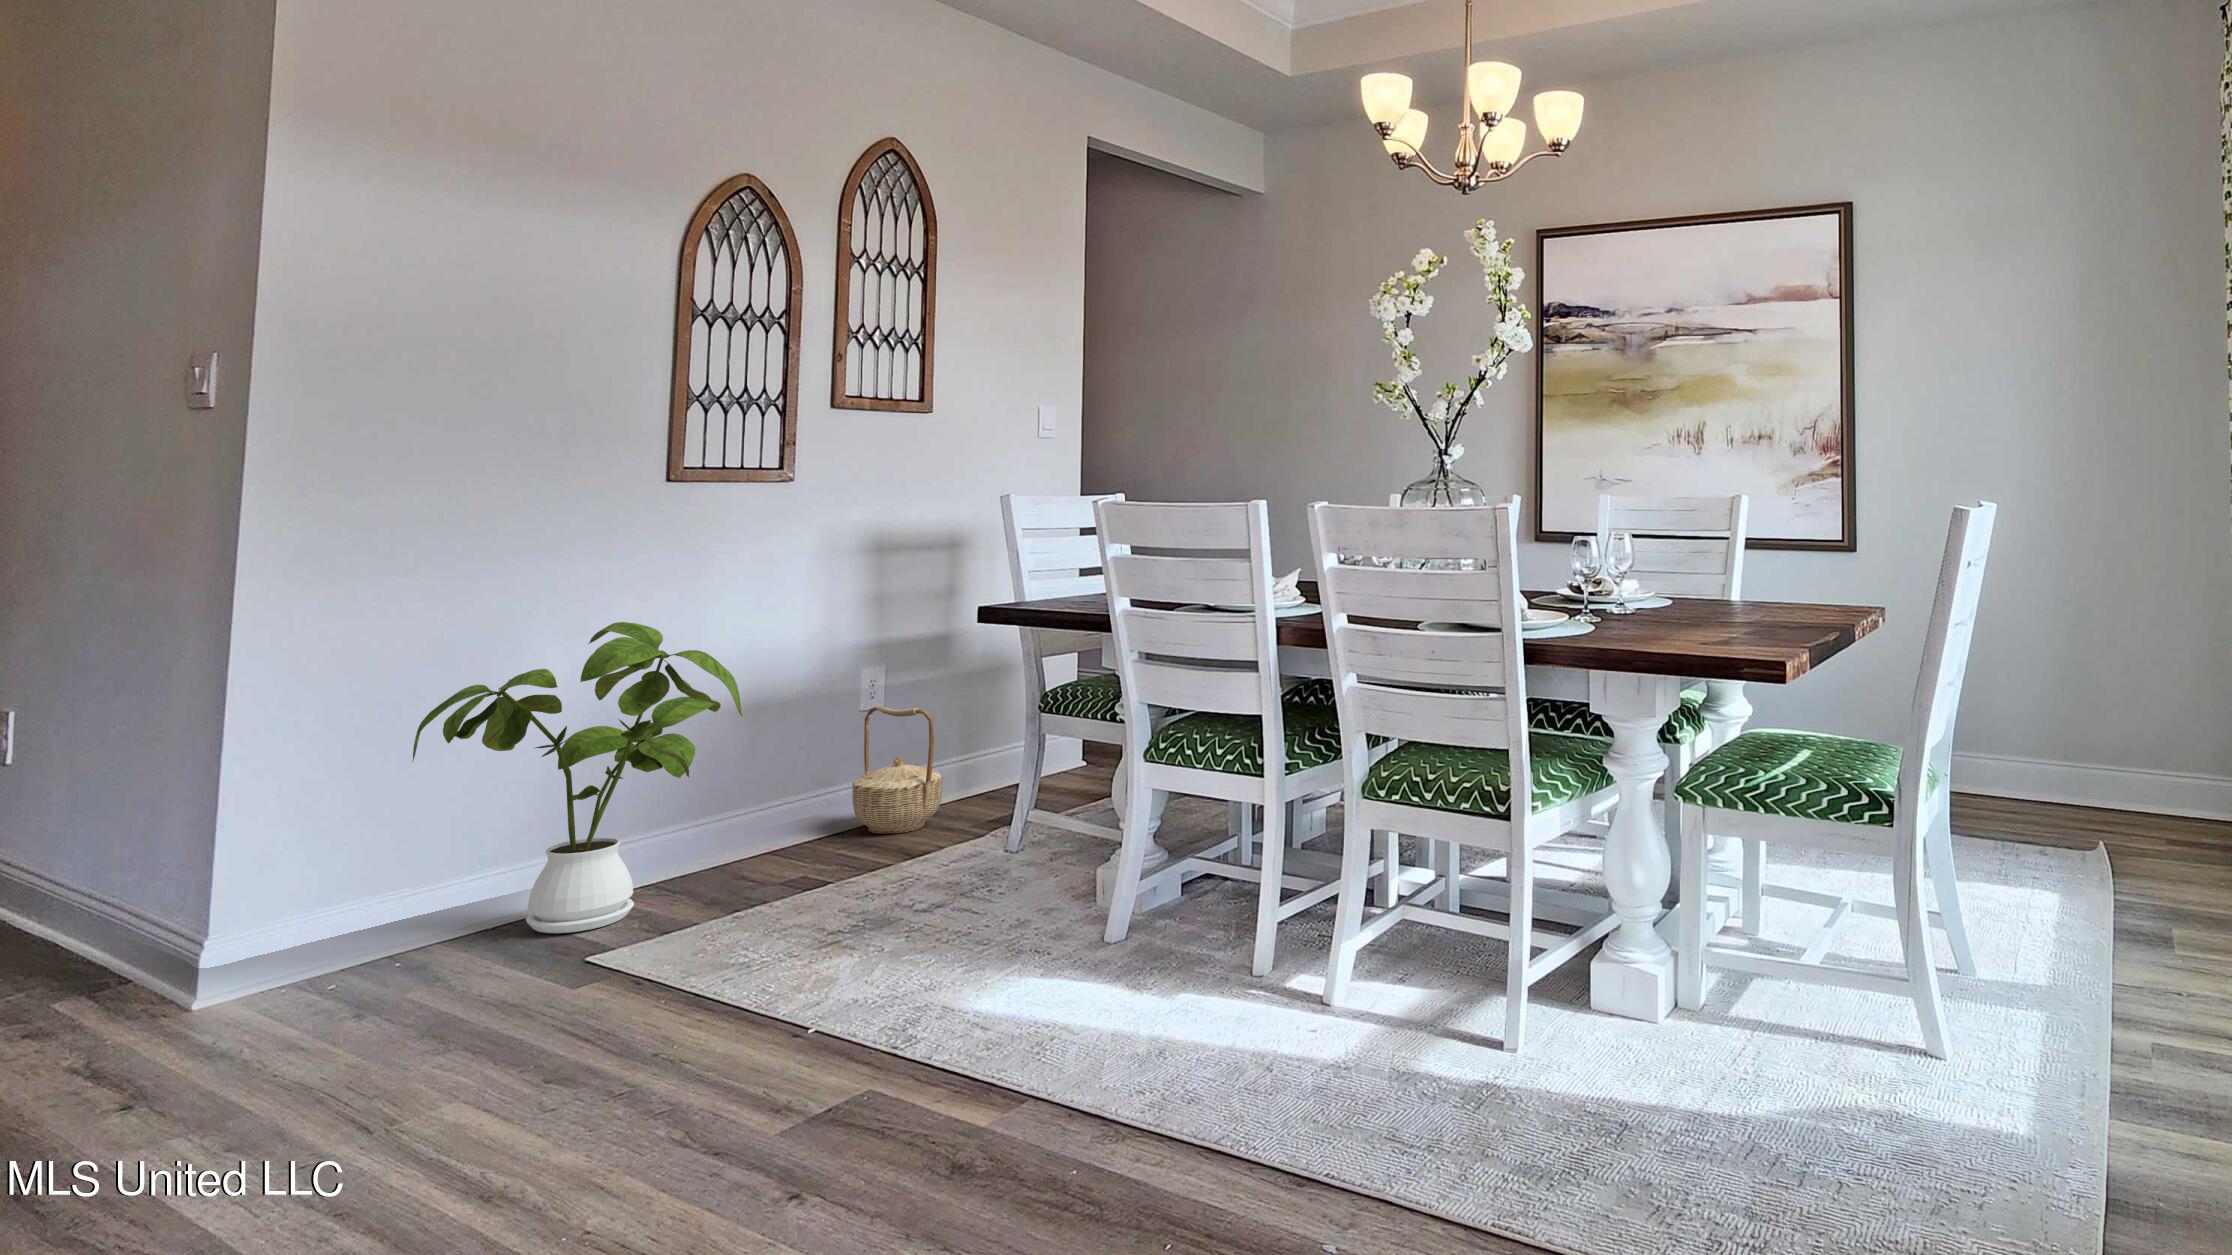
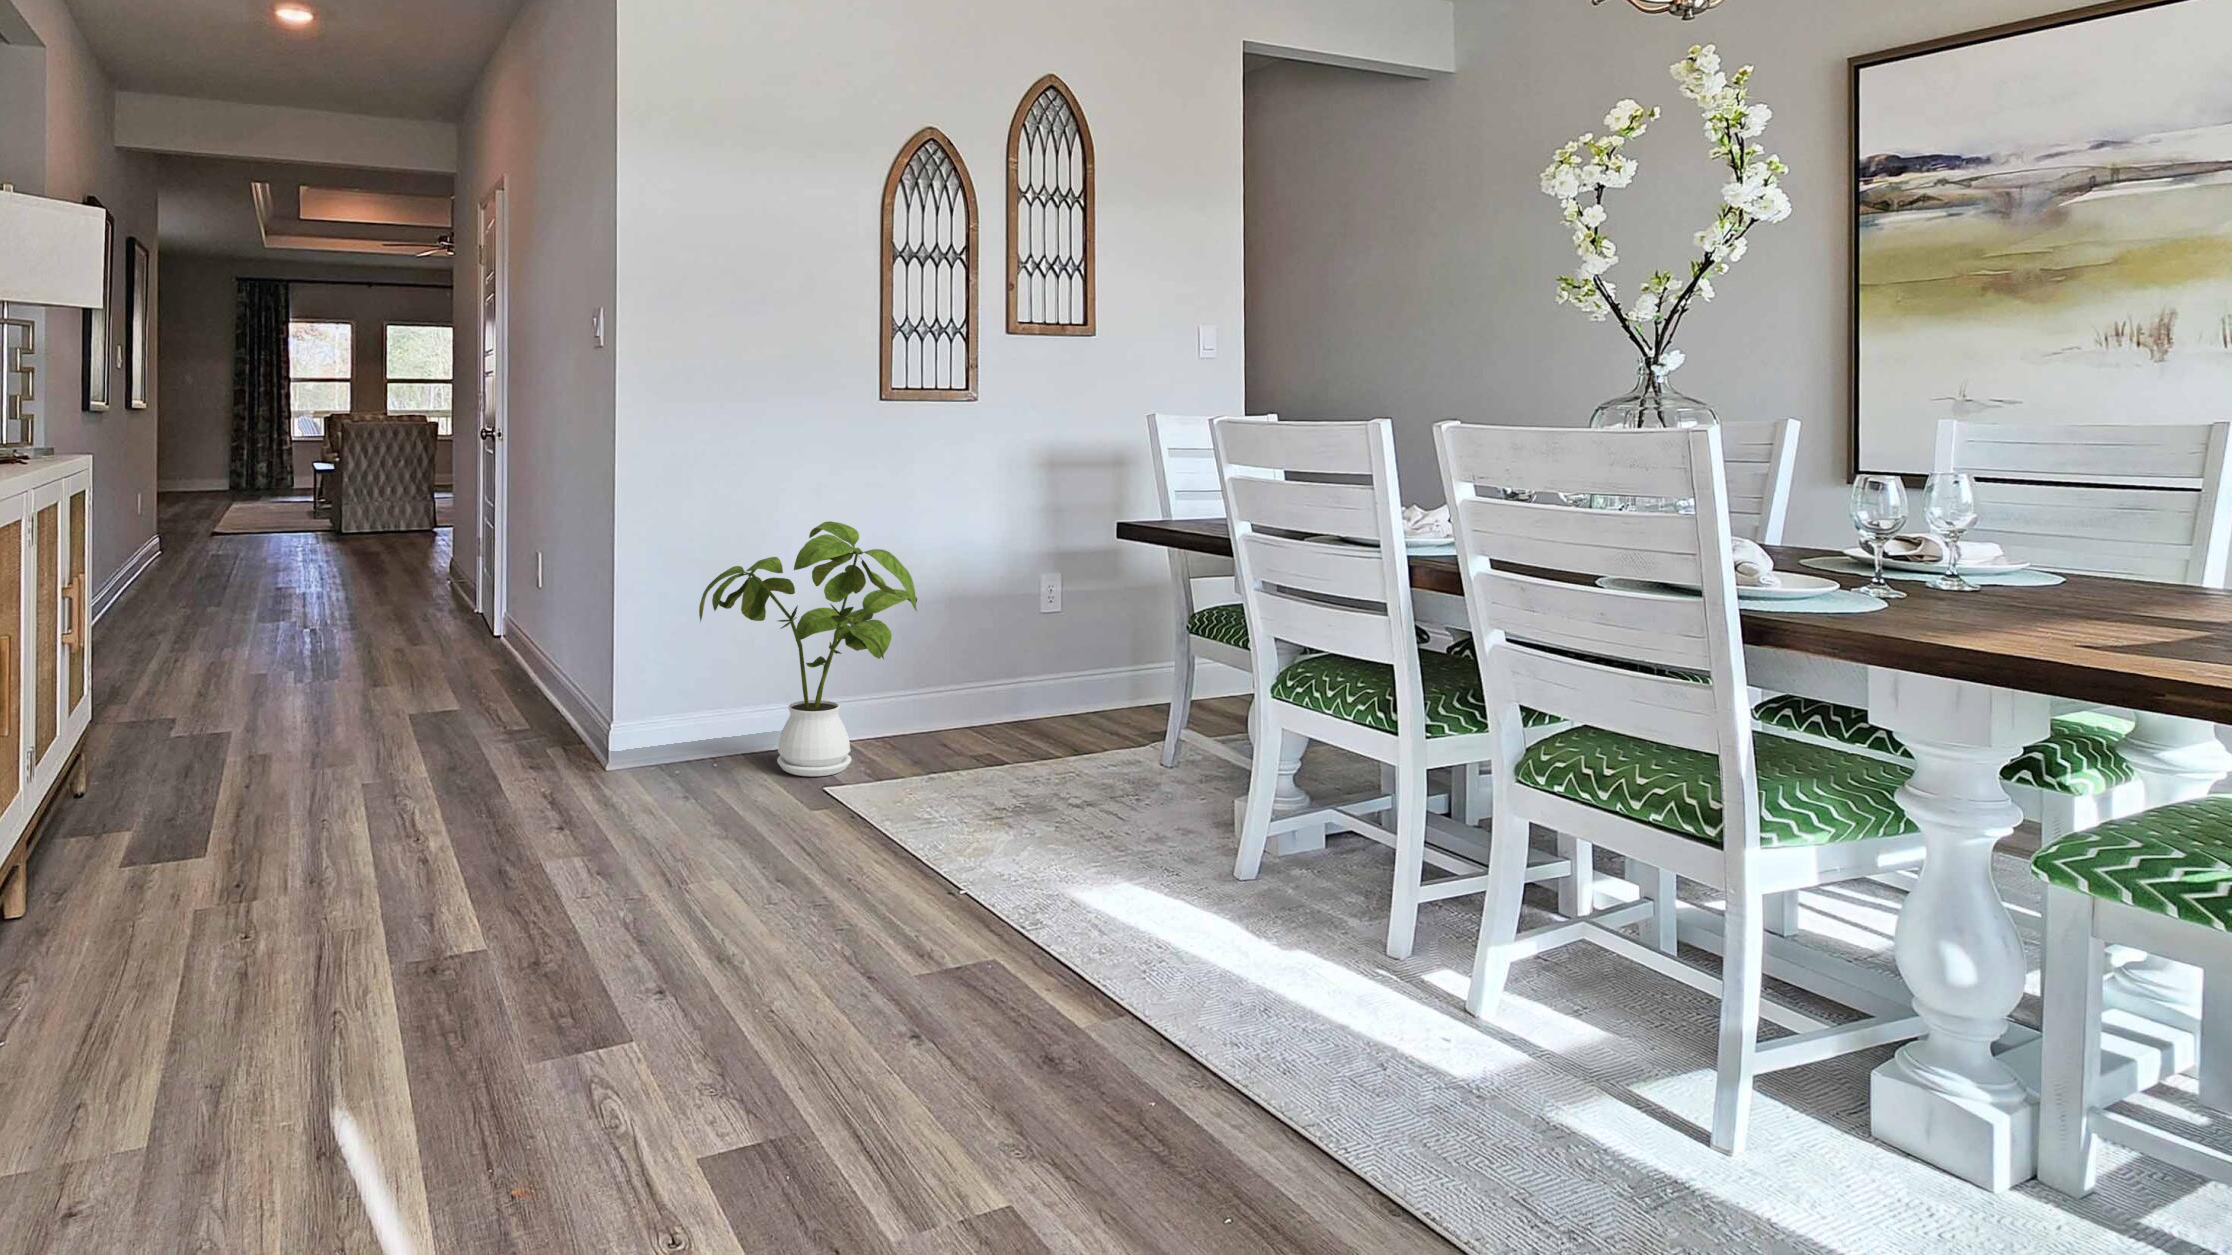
basket: present [852,706,943,834] -> none [1034,611,1112,732]

